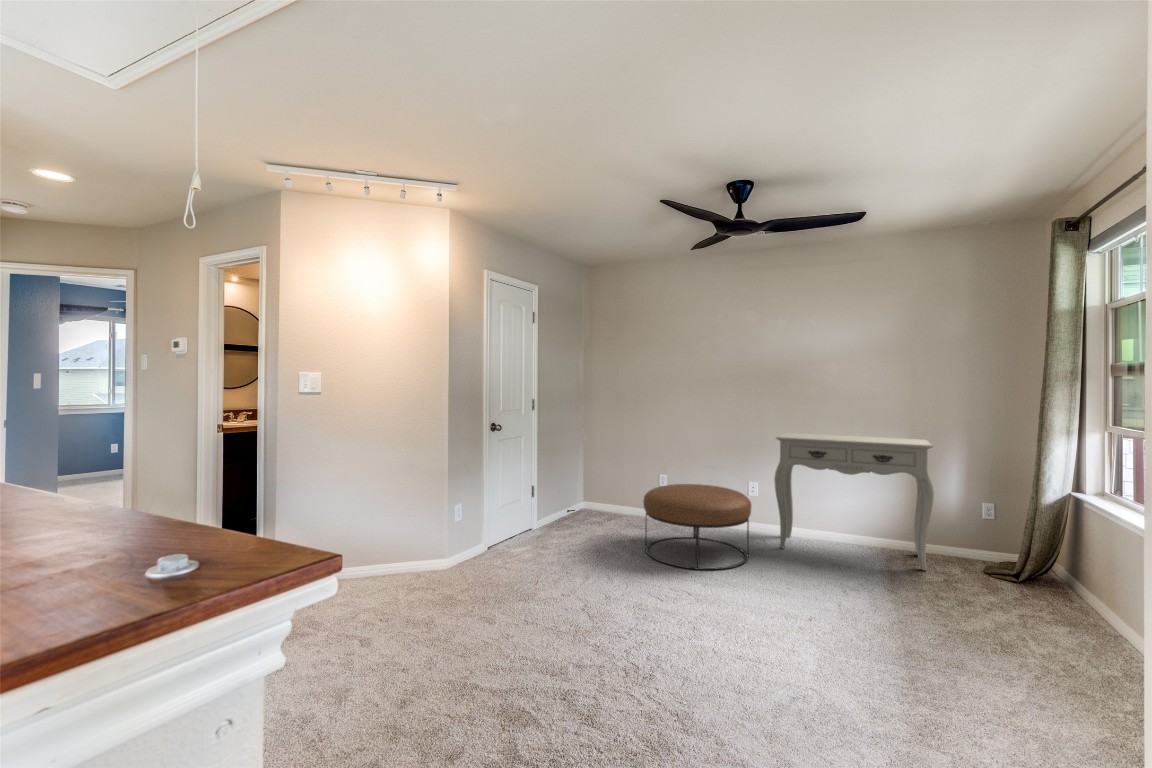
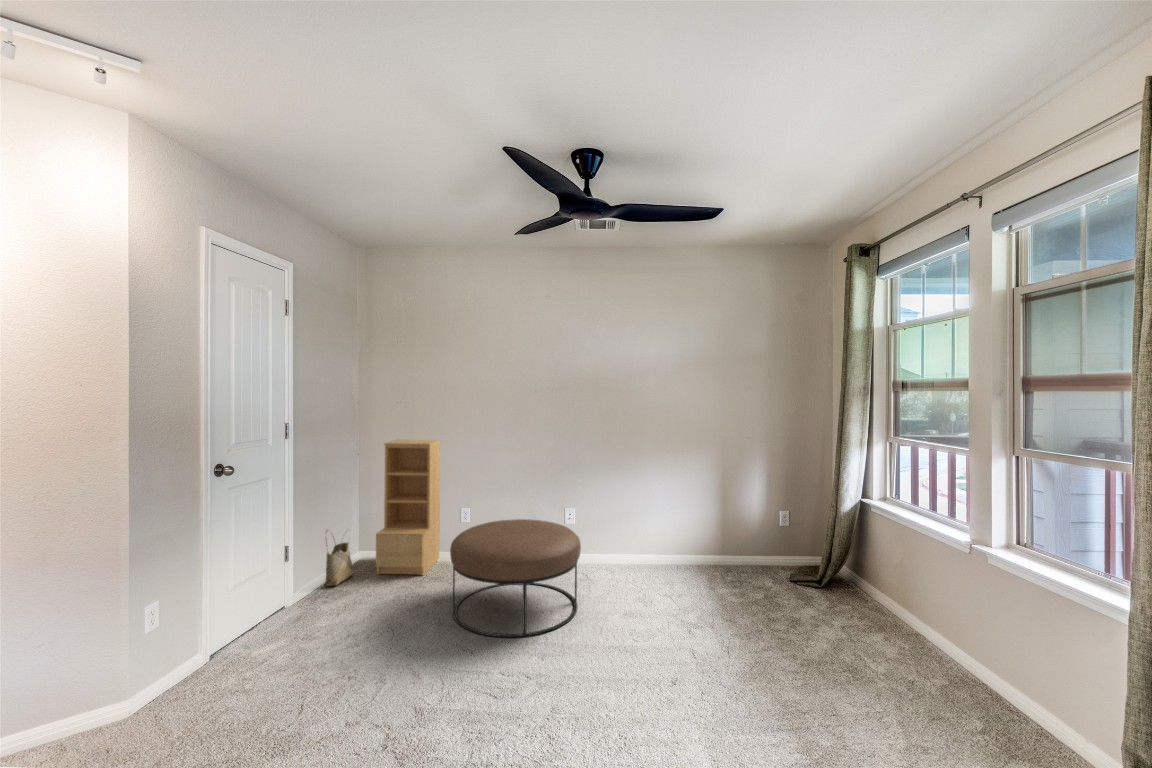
bookshelf: none [592,418,643,524] -> present [376,440,440,575]
console table: present [774,433,934,570] -> none [600,450,752,588]
woven basket: none [557,481,577,522] -> present [325,530,354,586]

